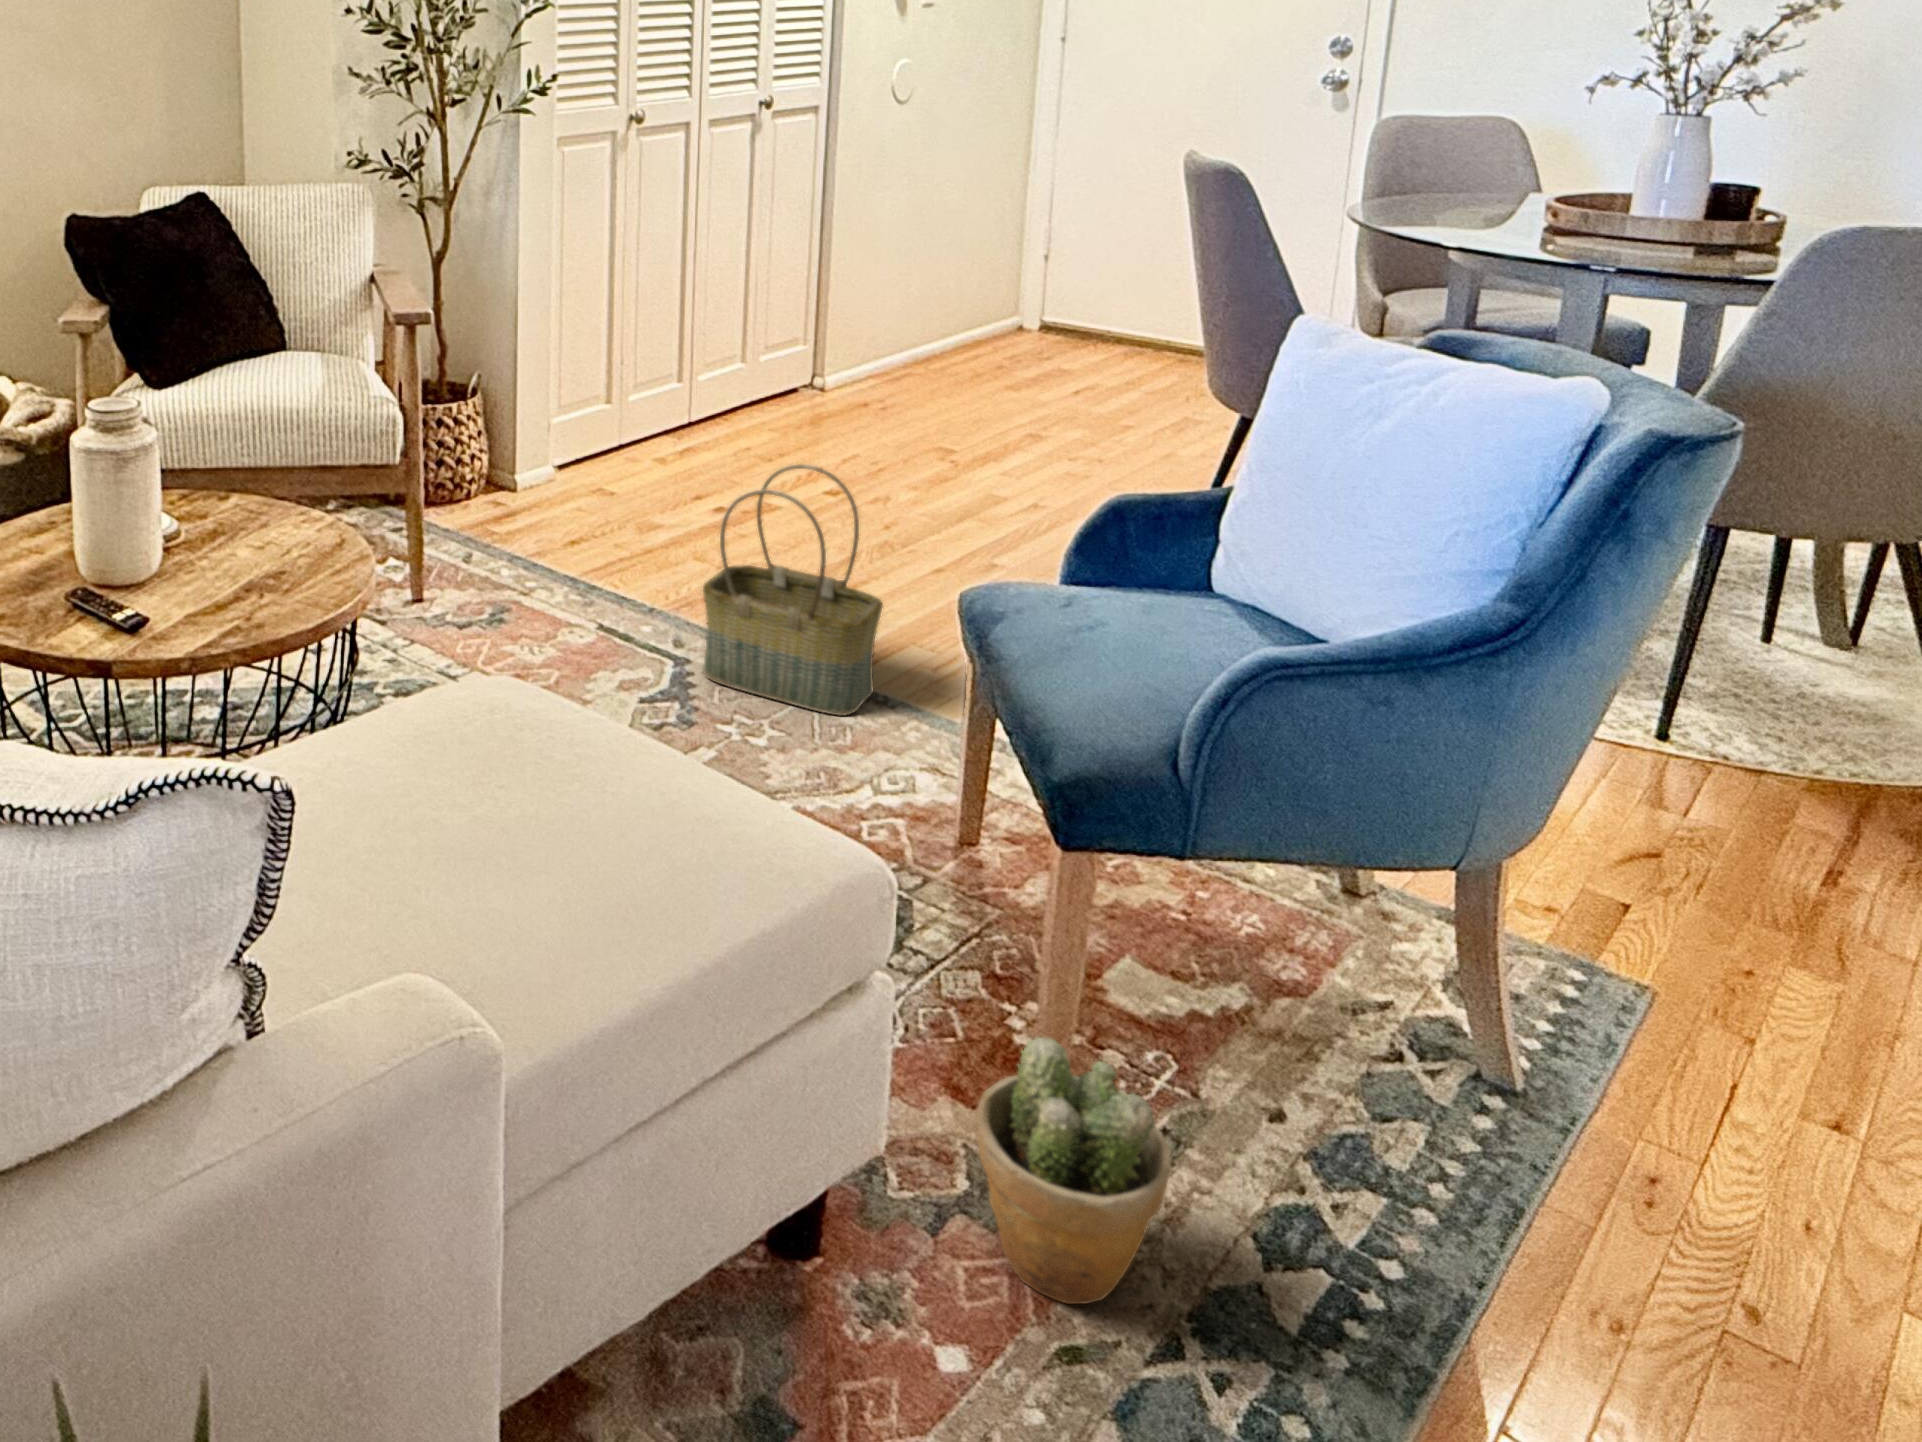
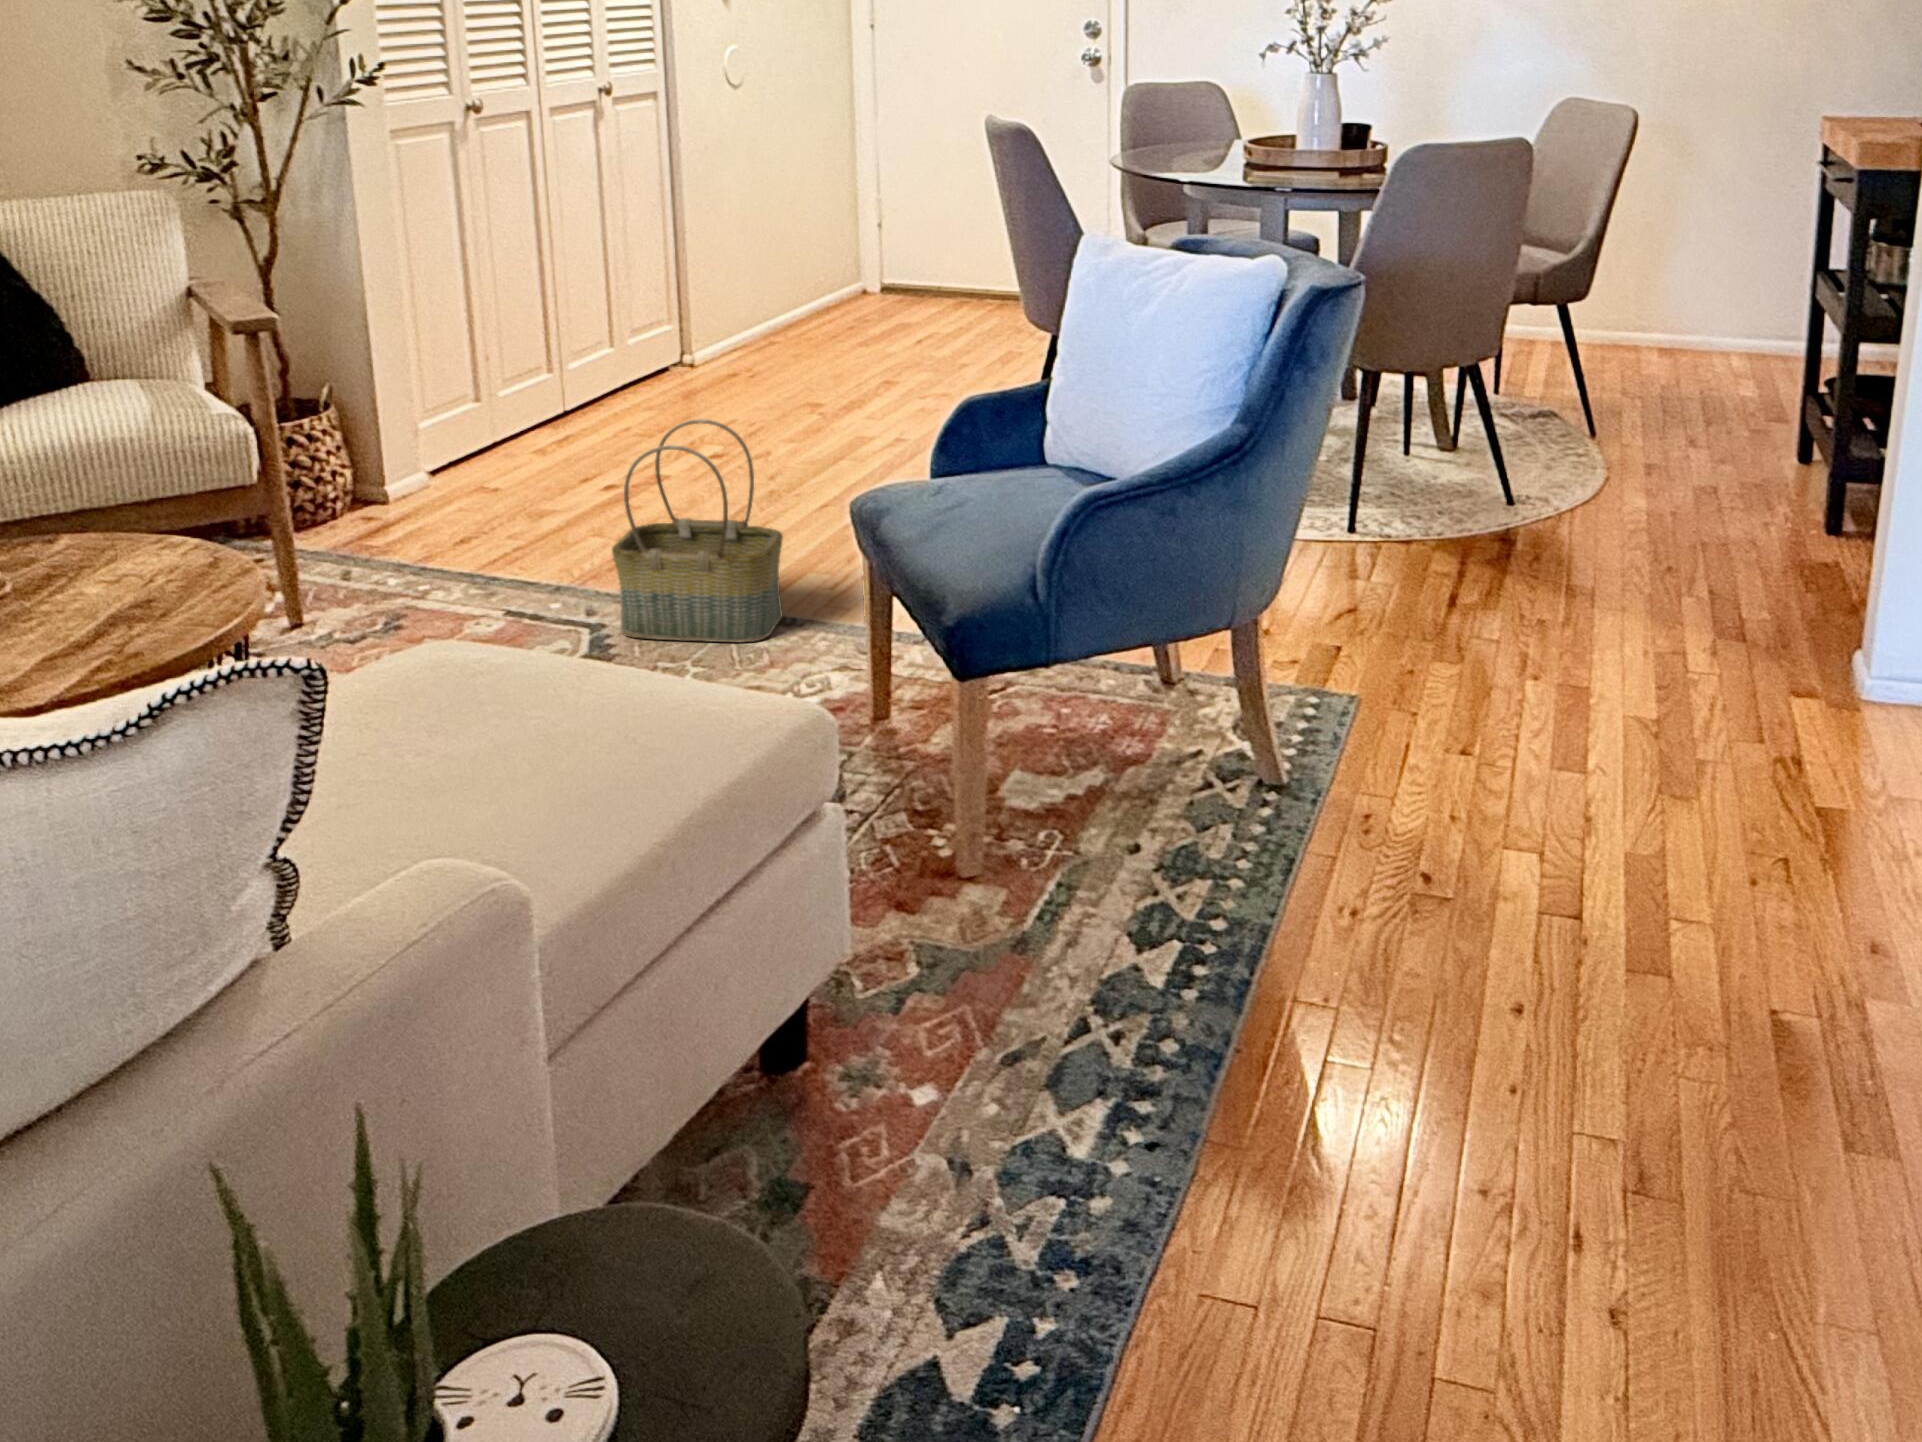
potted plant: present [978,1037,1171,1304] -> none [920,823,1066,1027]

